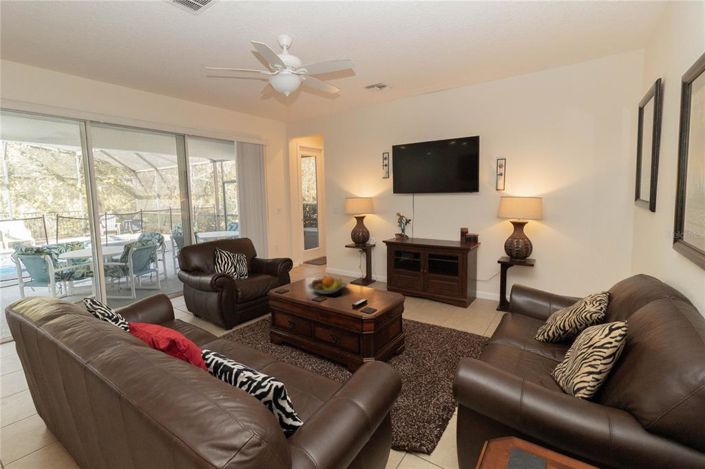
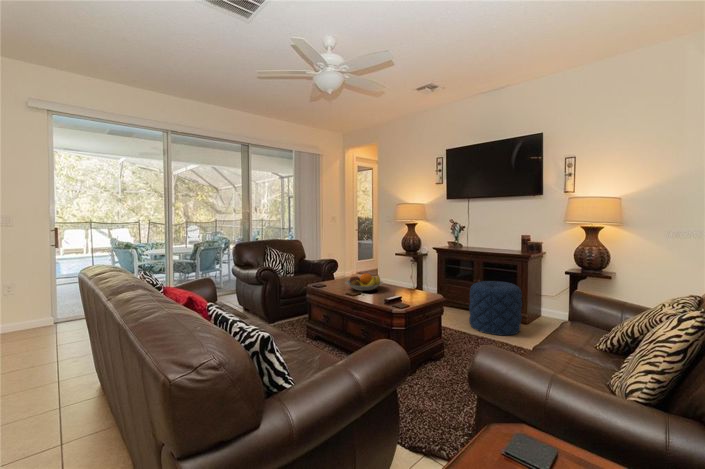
pouf: none [420,273,465,322] -> present [469,281,522,335]

